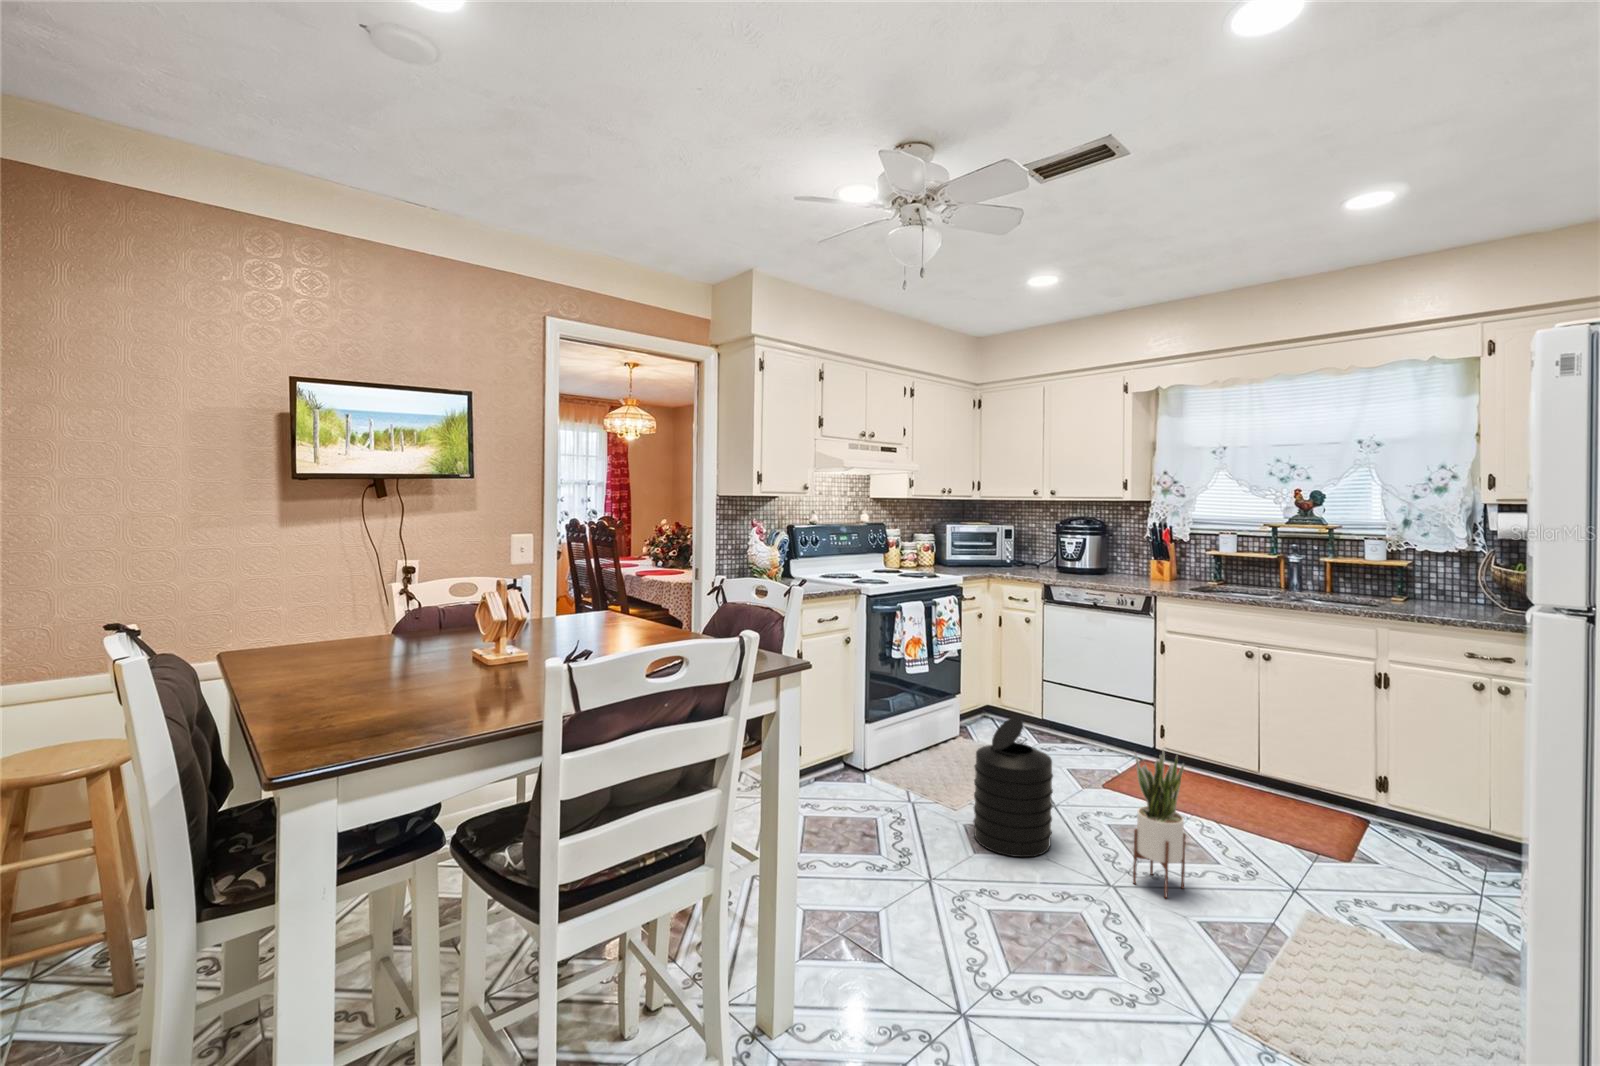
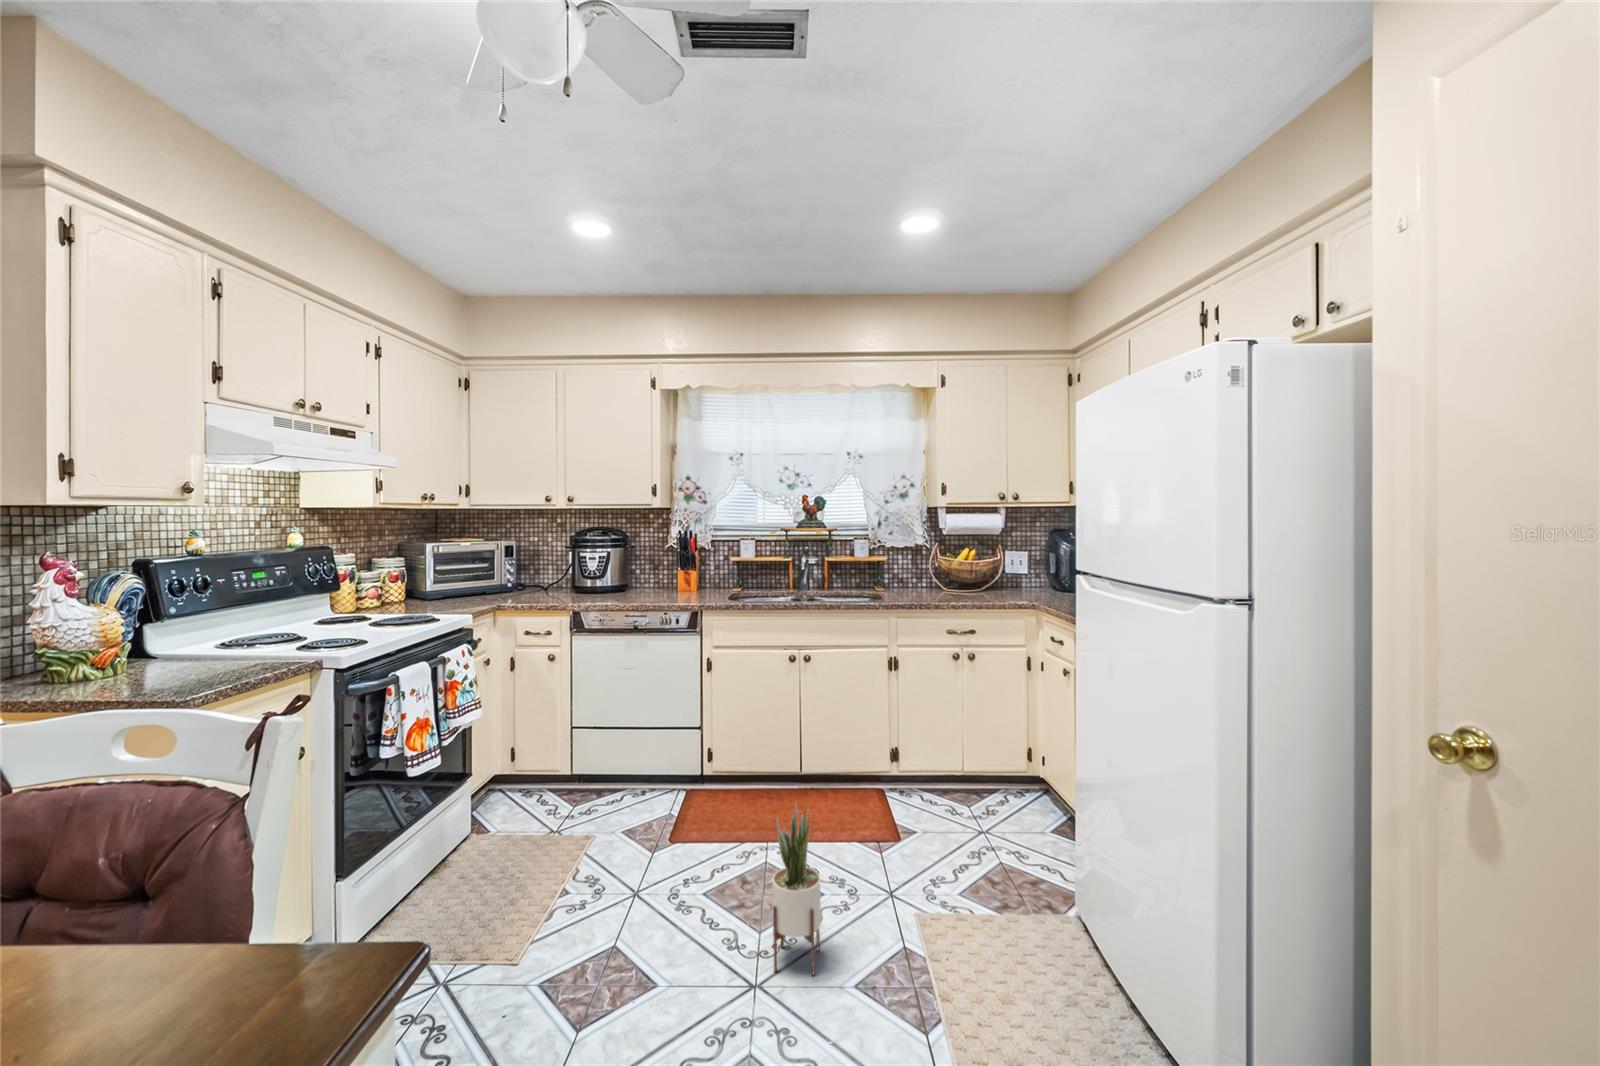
trash can: present [973,717,1053,857] -> none [560,808,667,1012]

